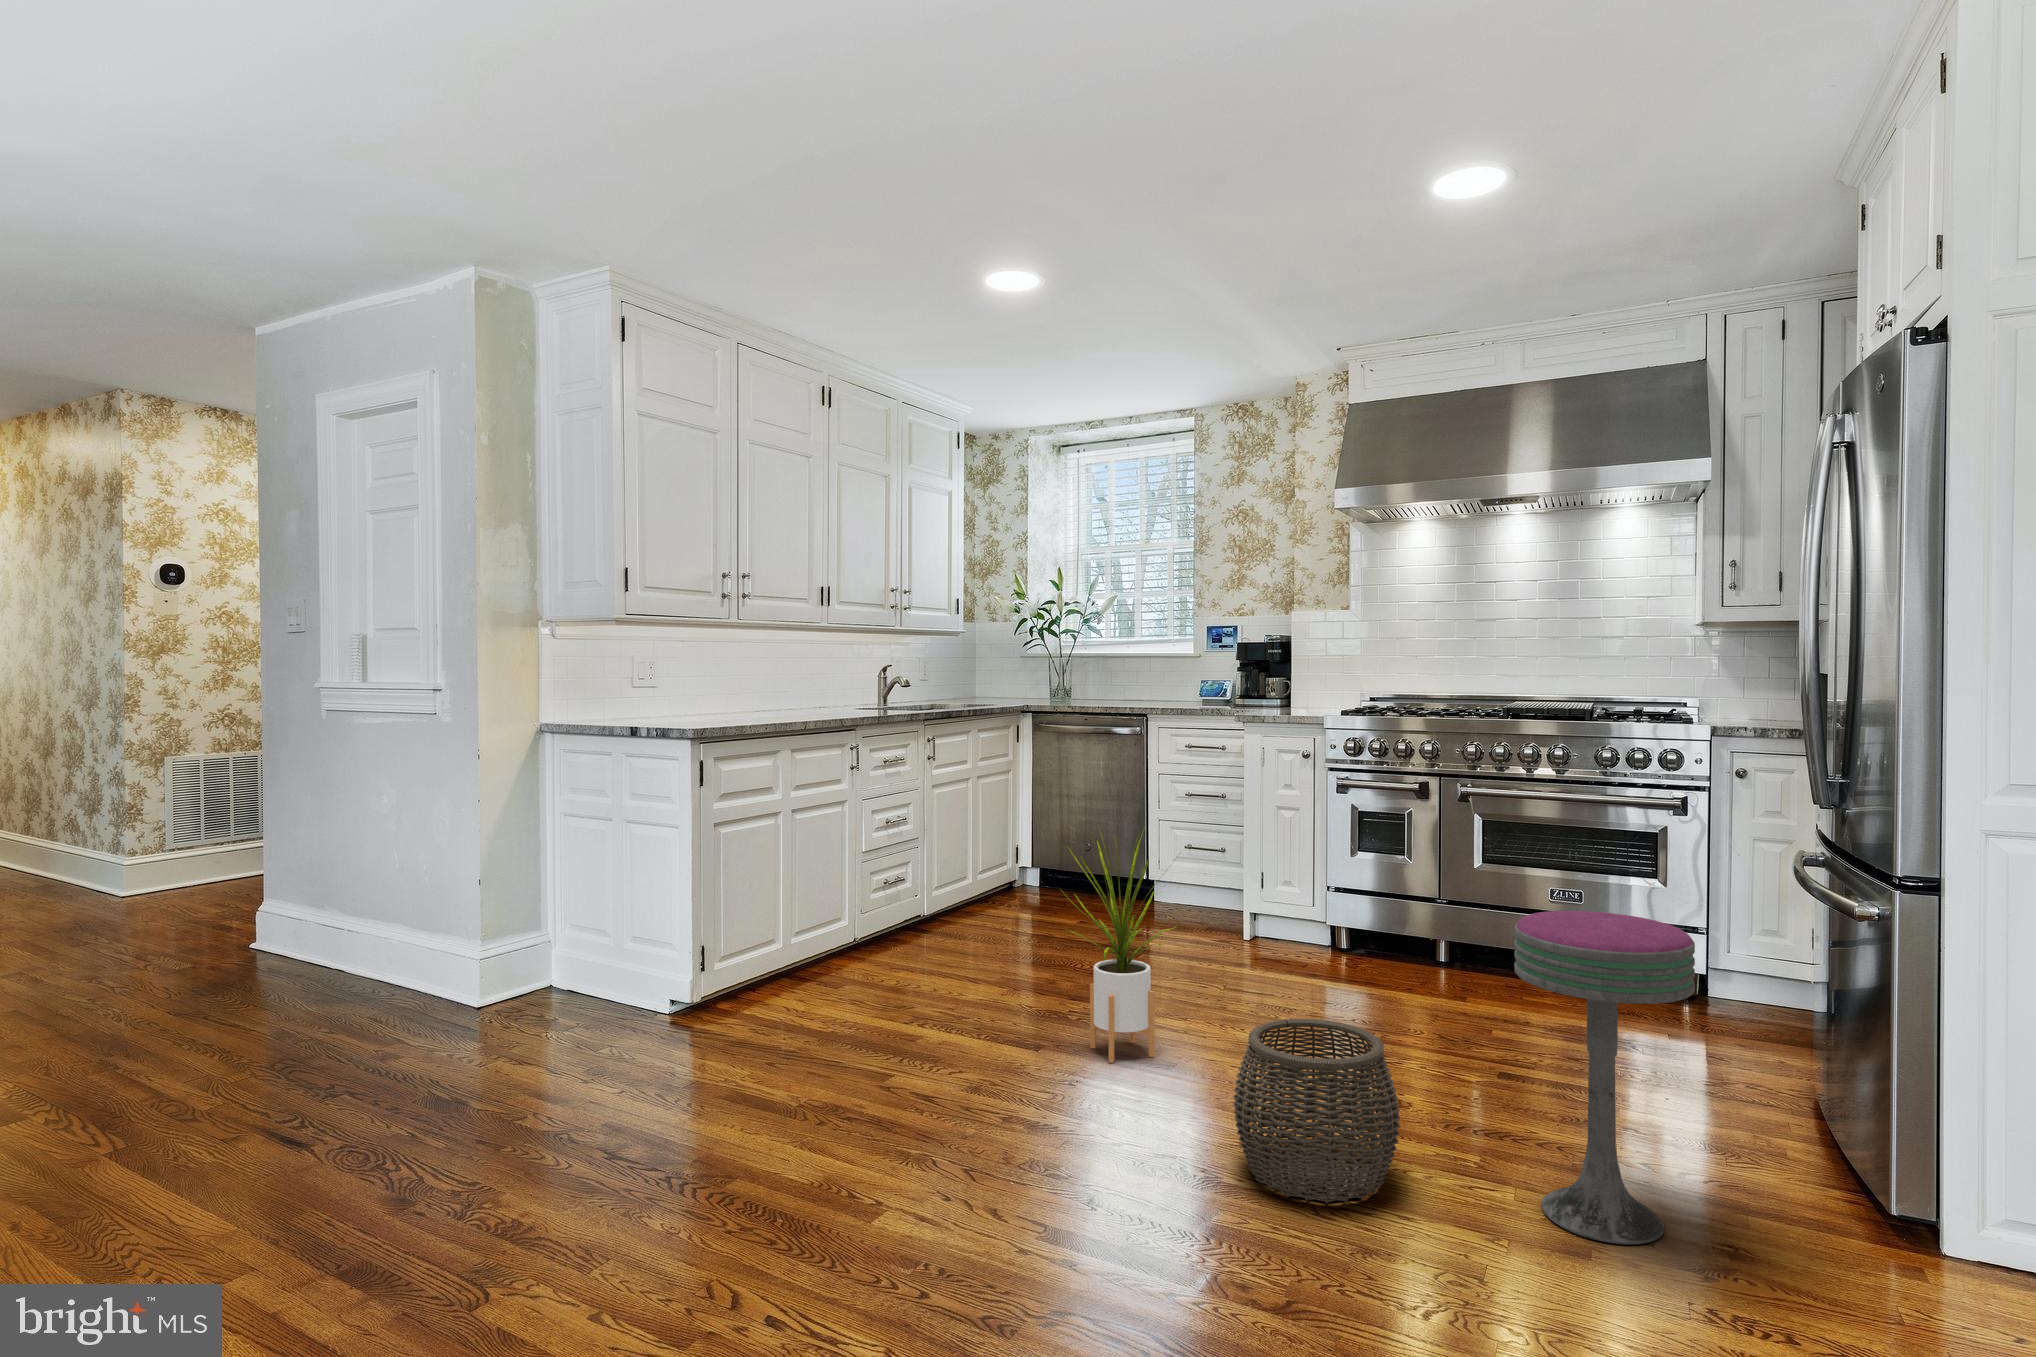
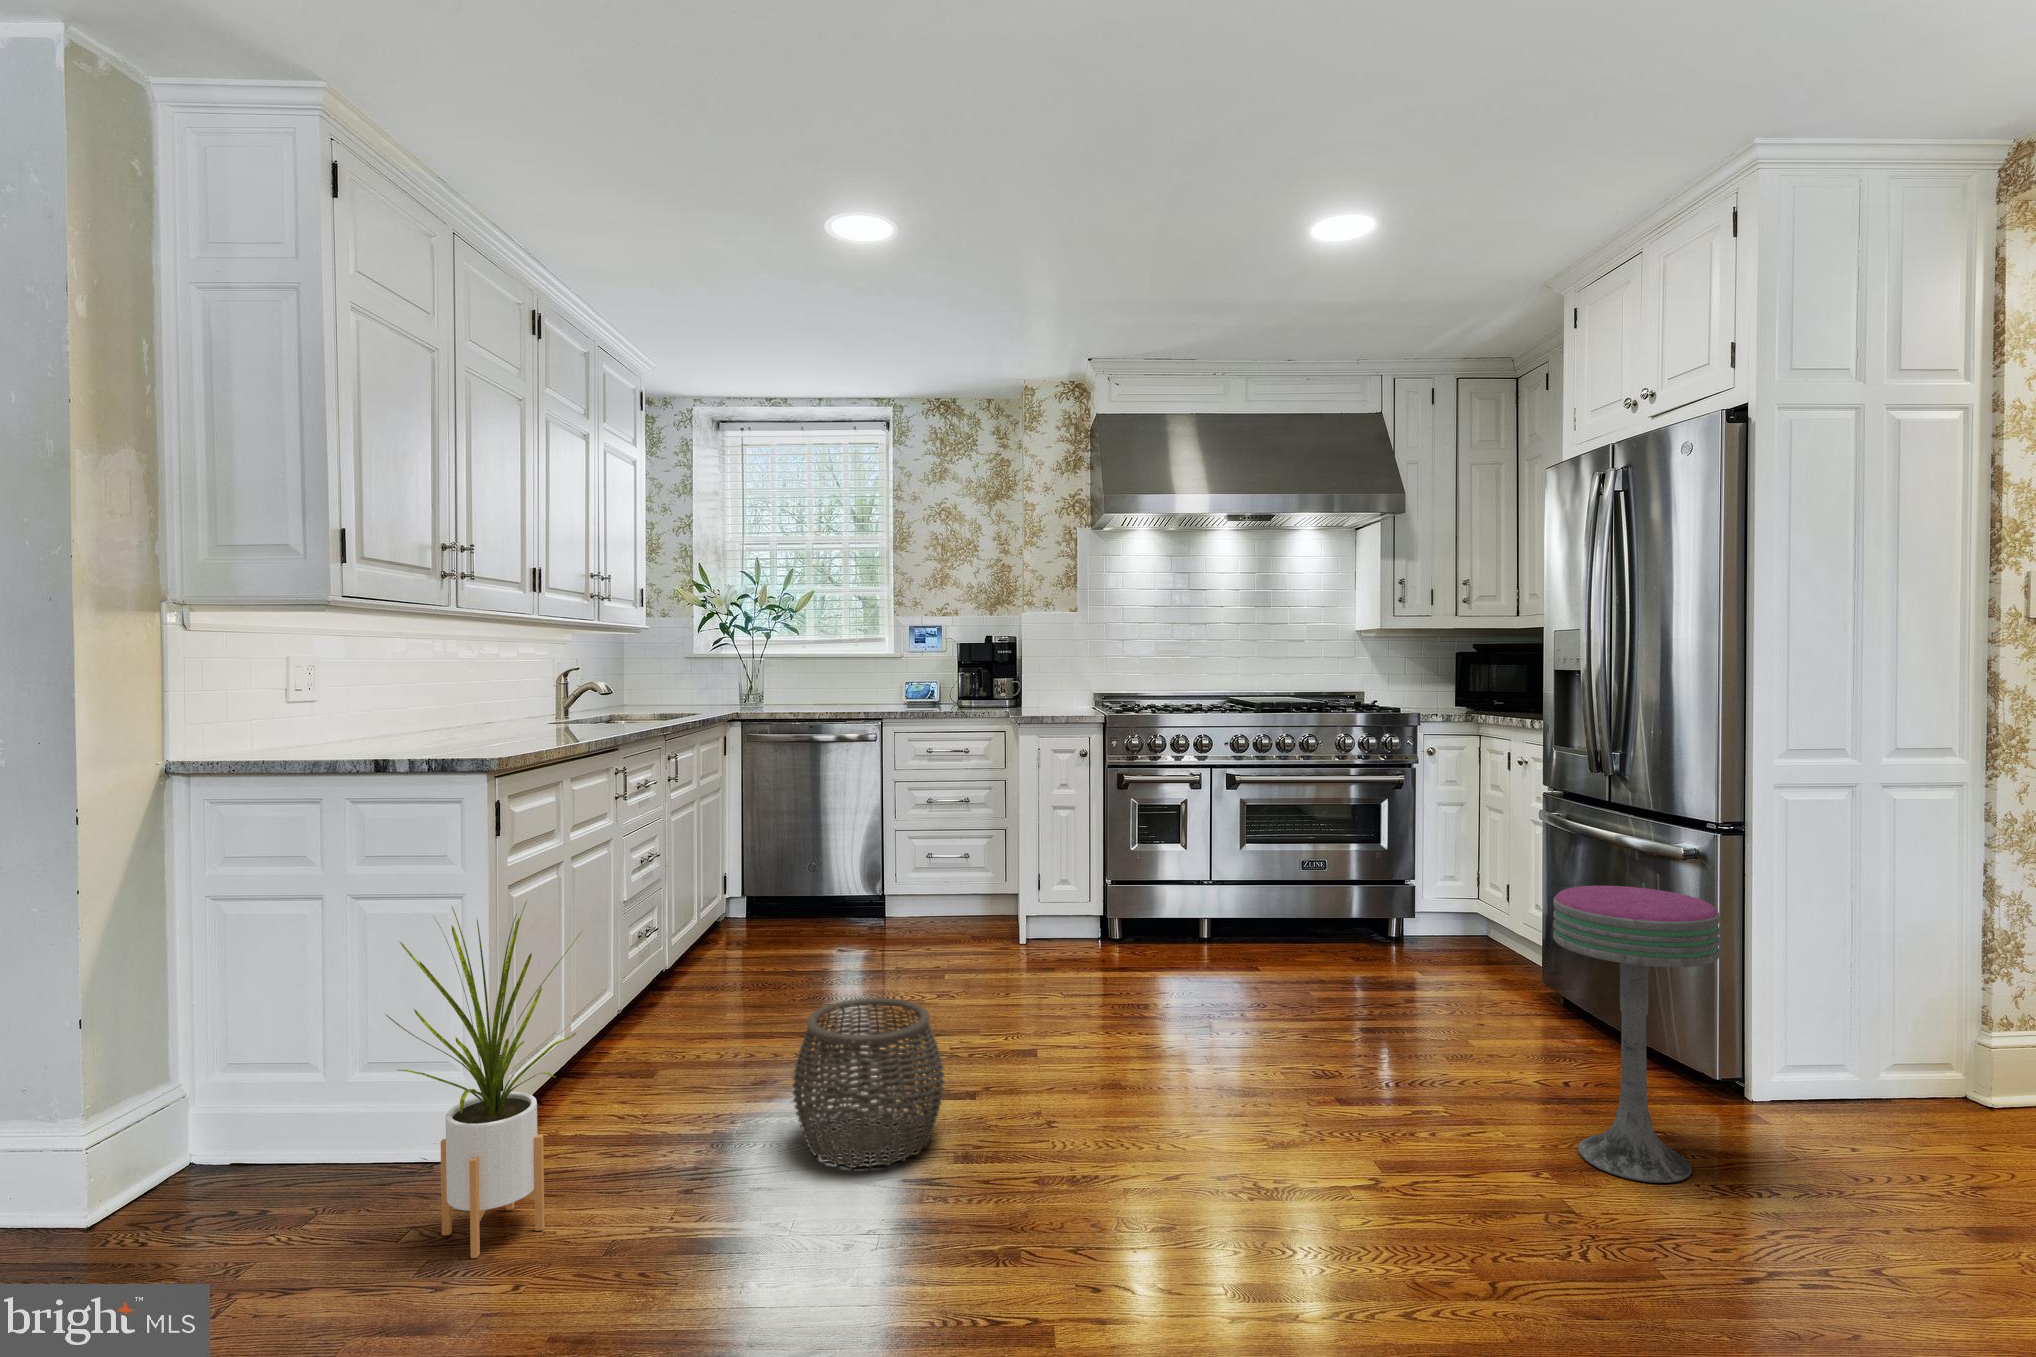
house plant: present [1061,829,1181,1063] -> present [386,903,580,1258]
woven basket: present [1233,1019,1400,1203] -> present [792,998,945,1168]

